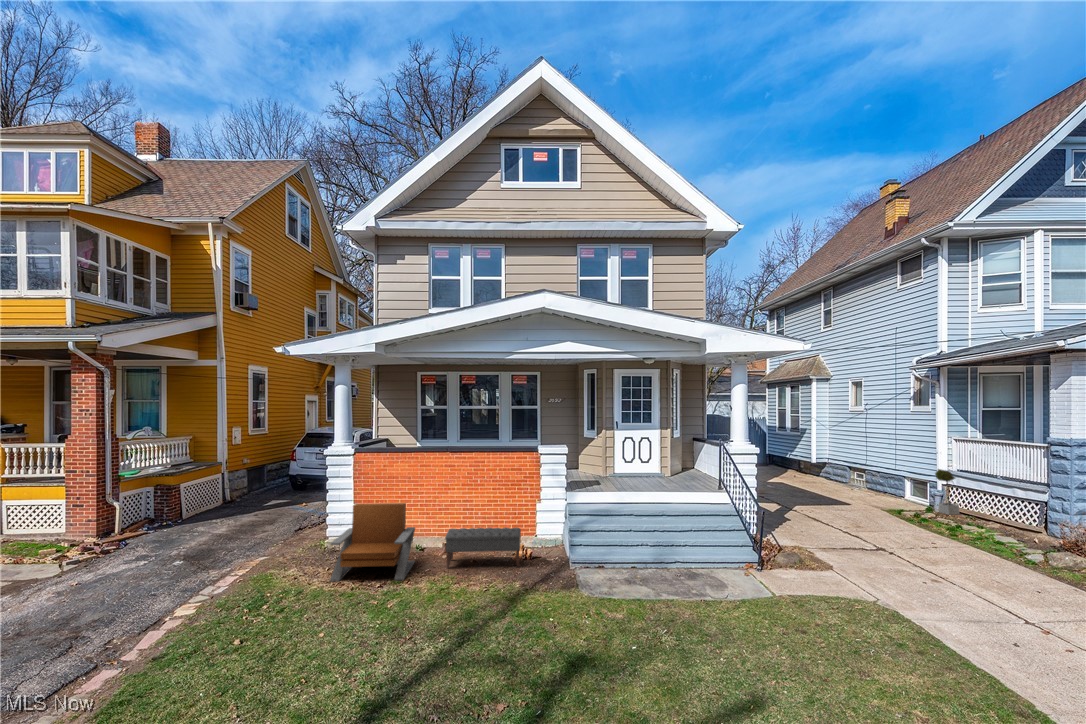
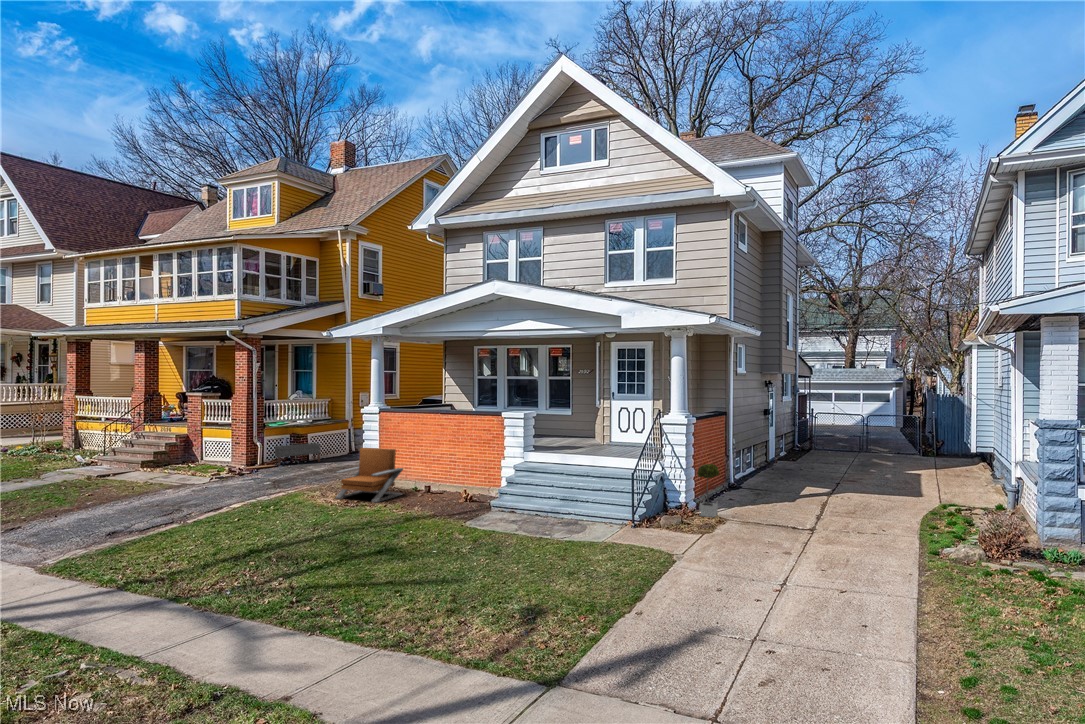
potted tree: present [935,469,959,515] -> present [697,464,719,517]
bench: present [445,528,521,568] -> present [275,443,320,466]

